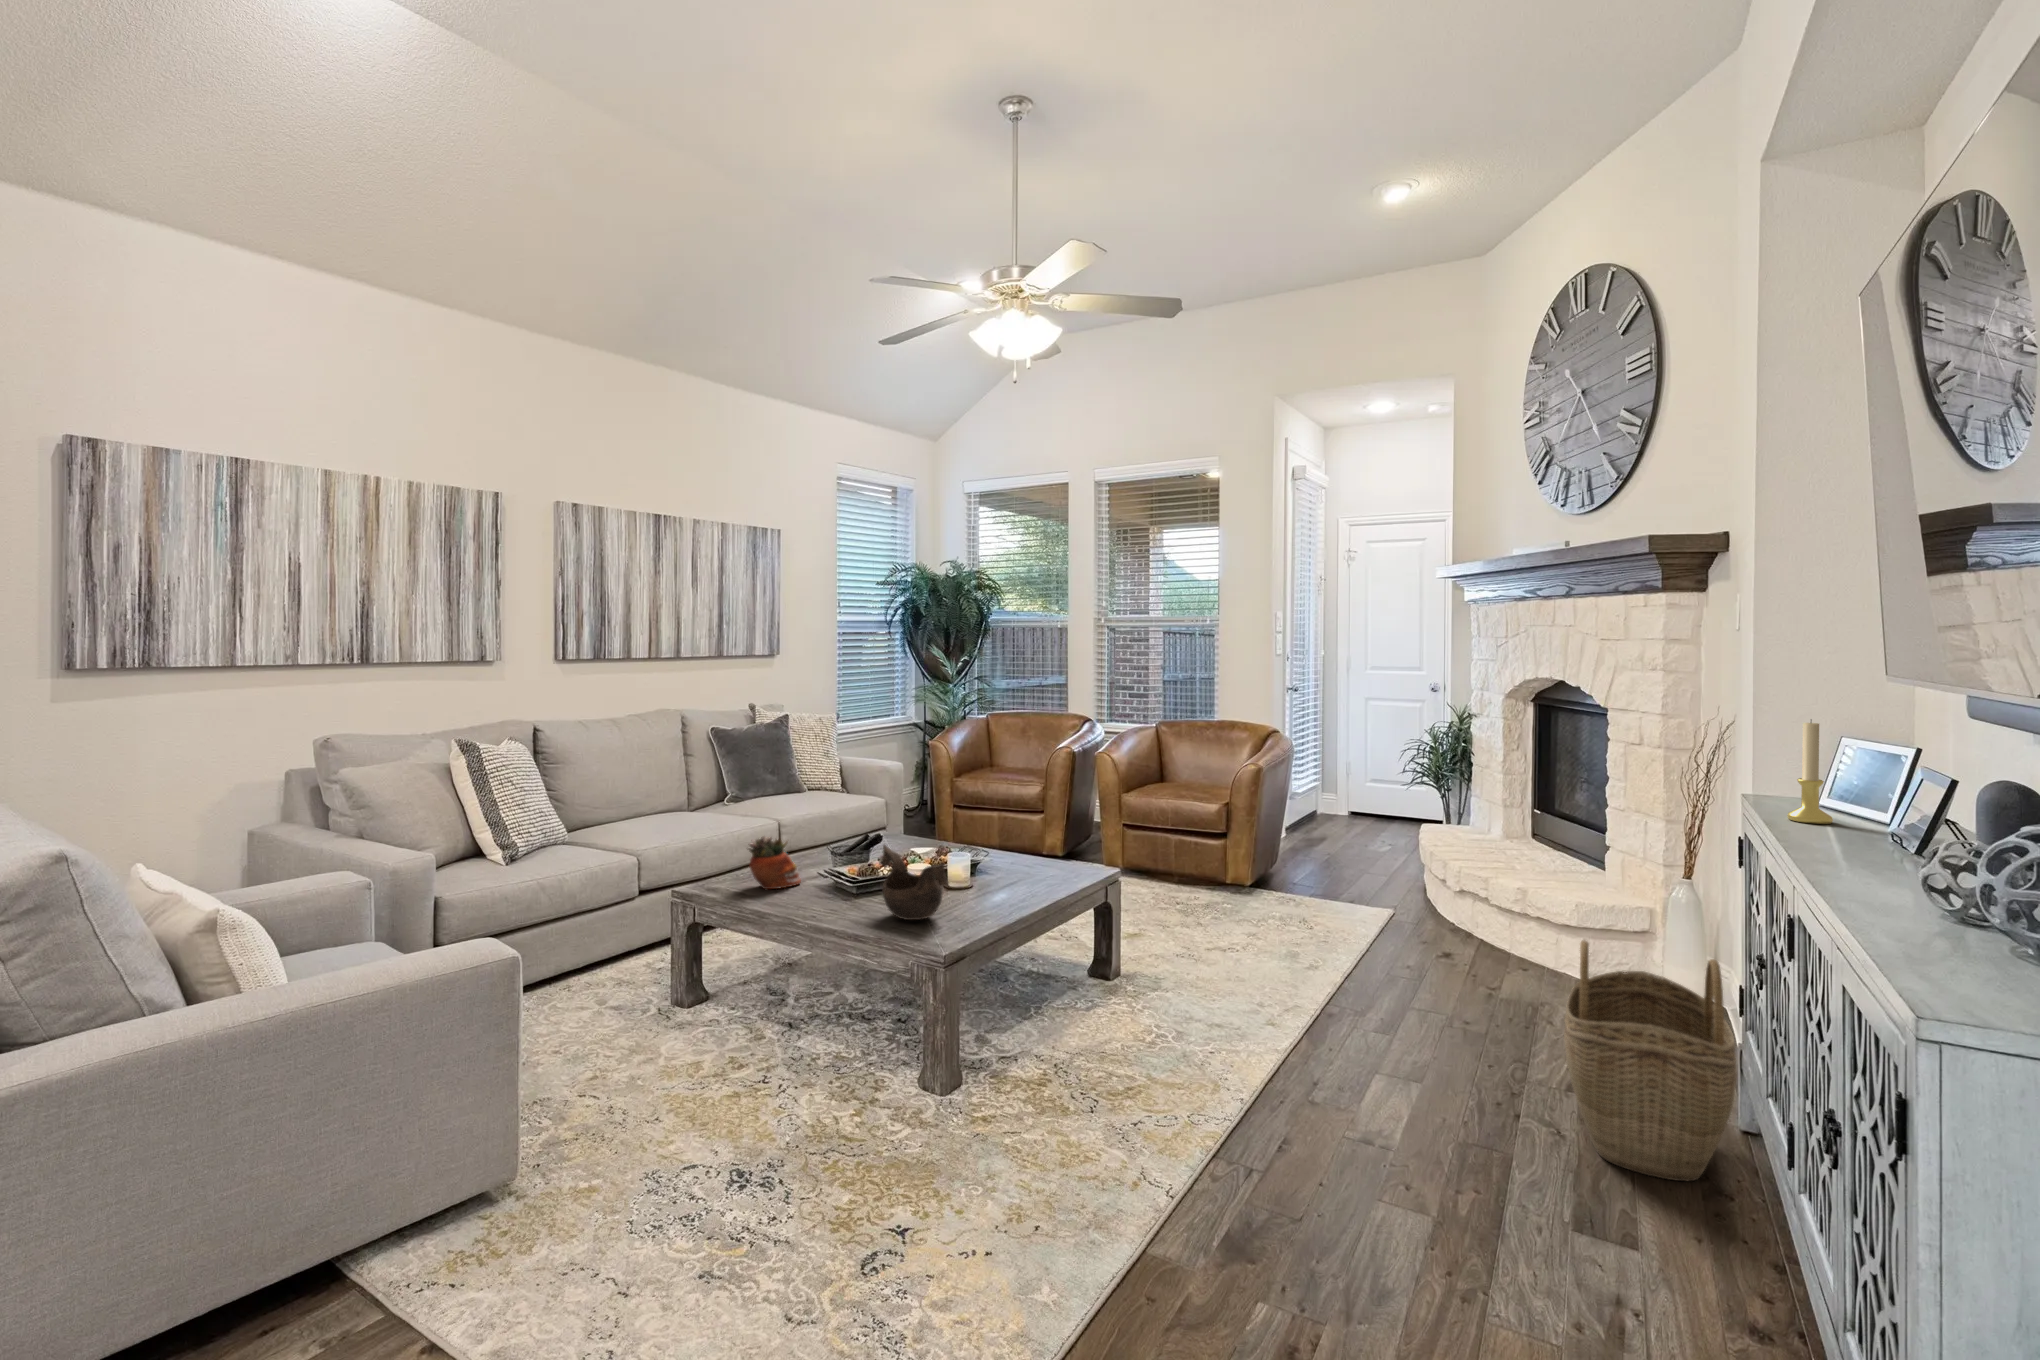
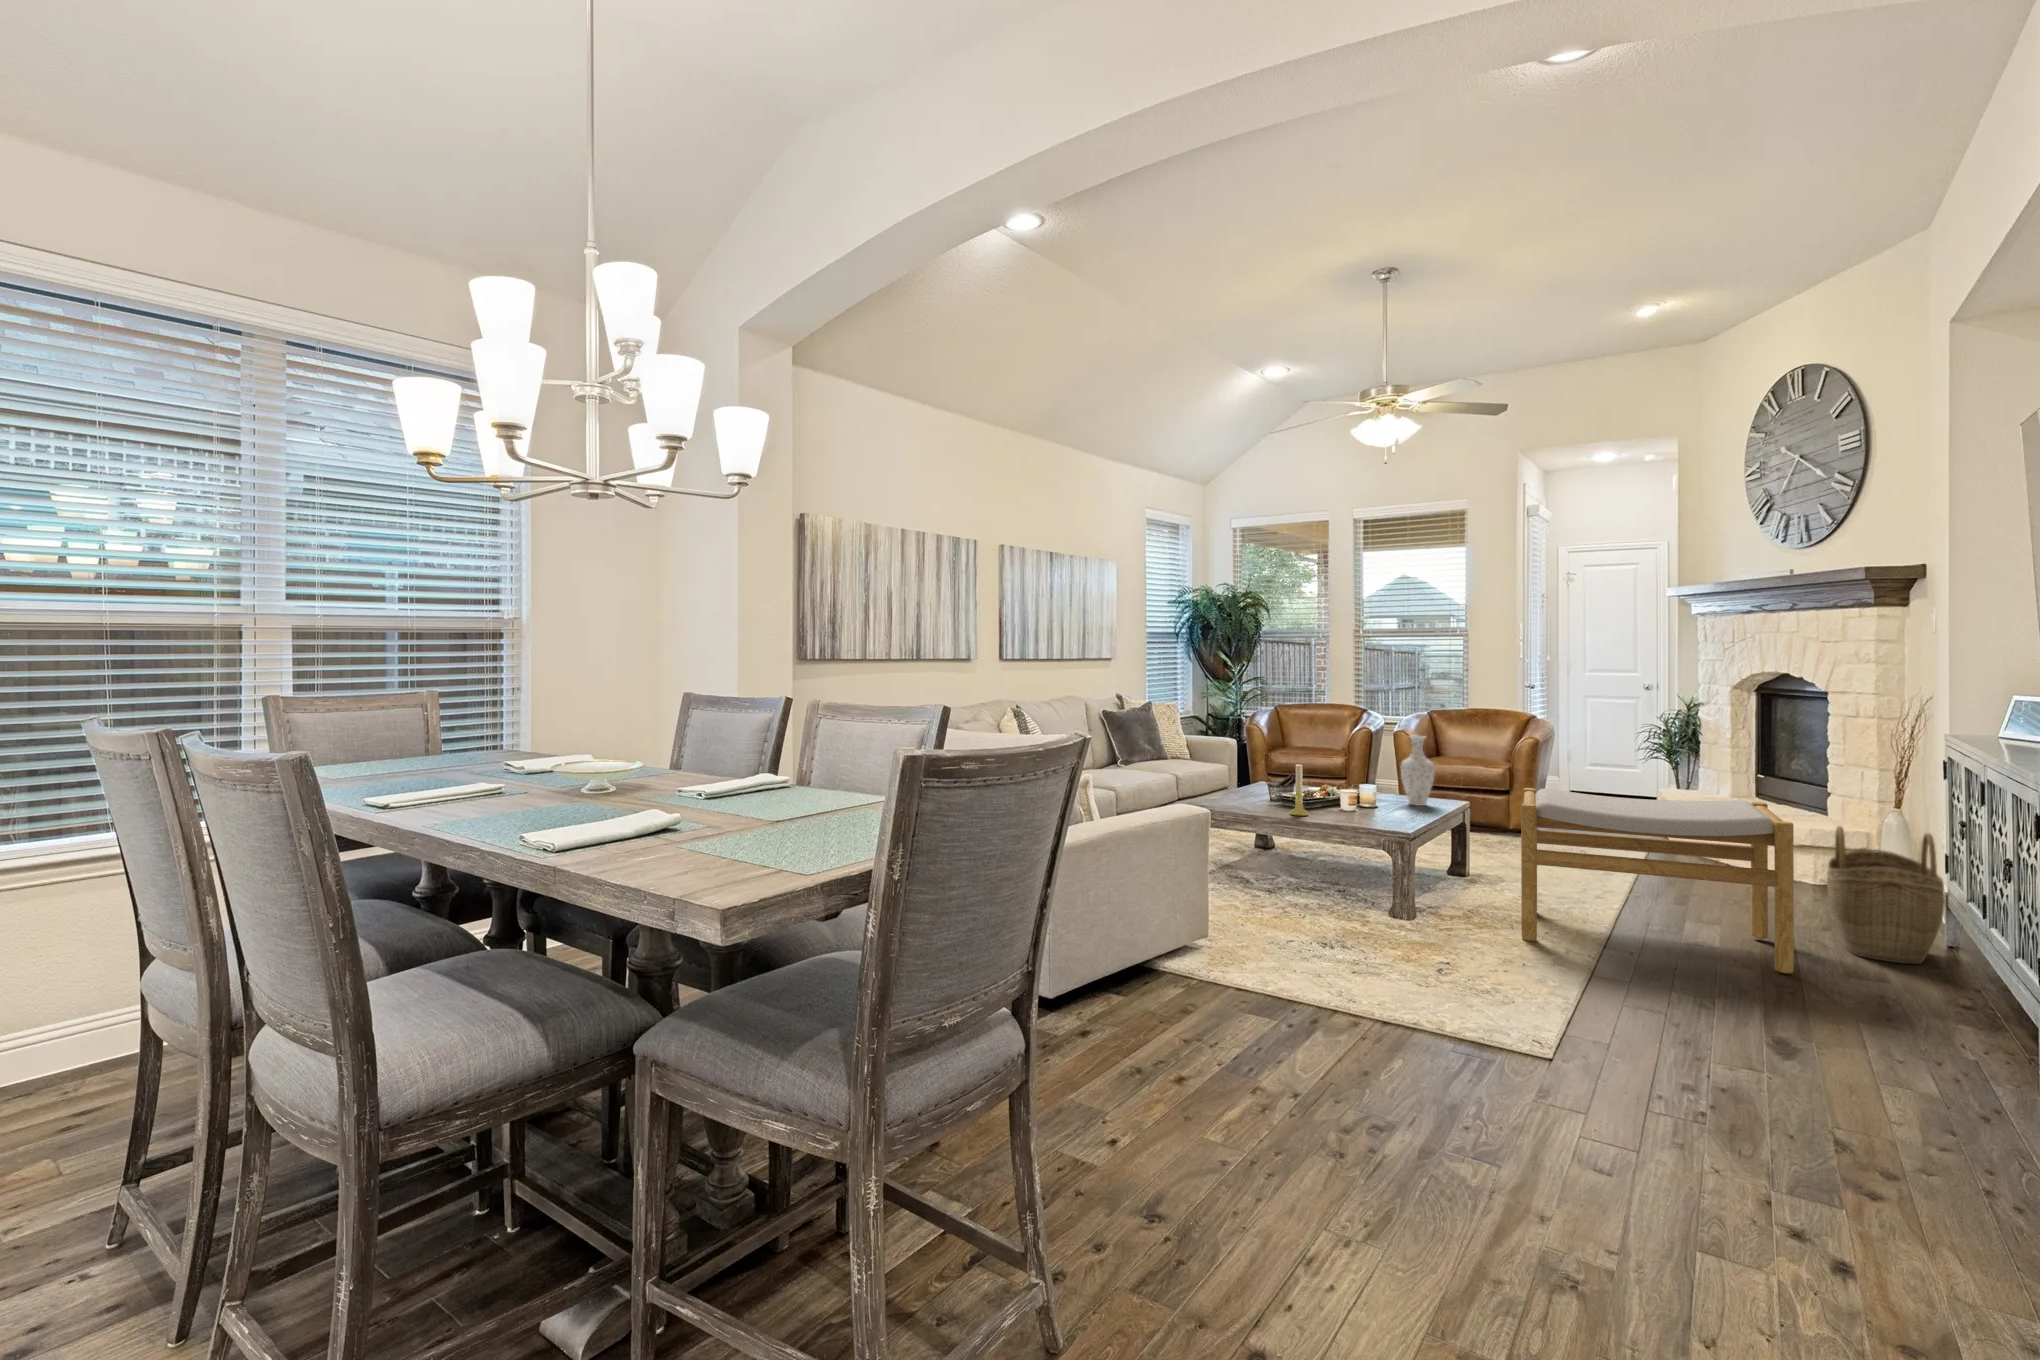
candle holder: present [1787,720,1833,824] -> present [1290,765,1308,816]
vase: none [1011,777,1056,880] -> present [1401,736,1435,806]
succulent planter: present [748,836,801,889] -> none [1228,772,1262,807]
decorative bowl: present [879,845,949,920] -> none [1334,775,1401,821]
footstool: none [1090,867,1489,1225] -> present [1521,788,1794,974]

